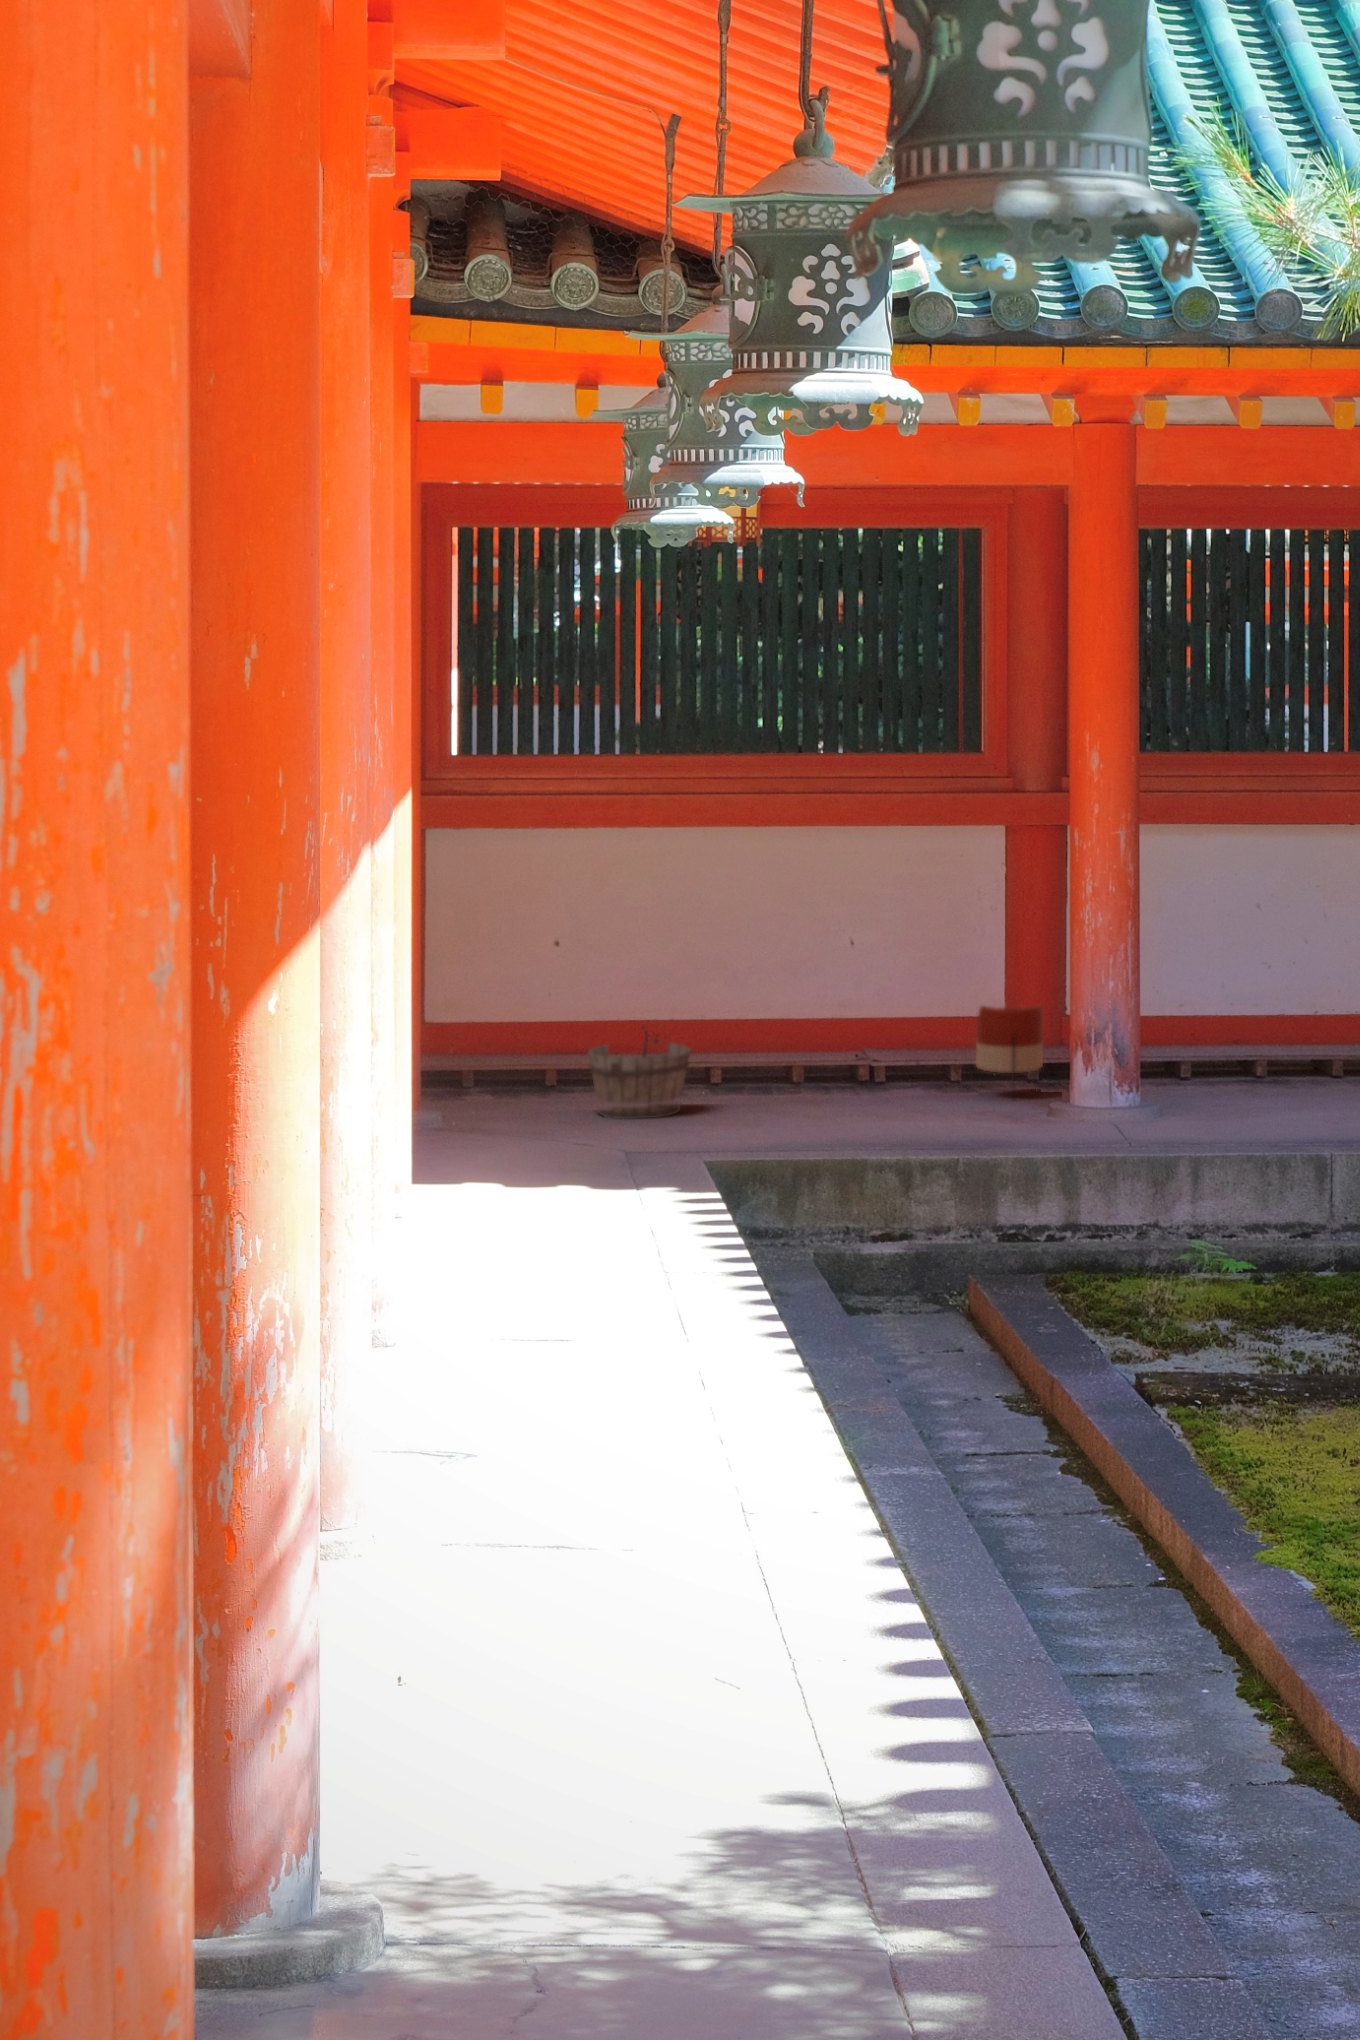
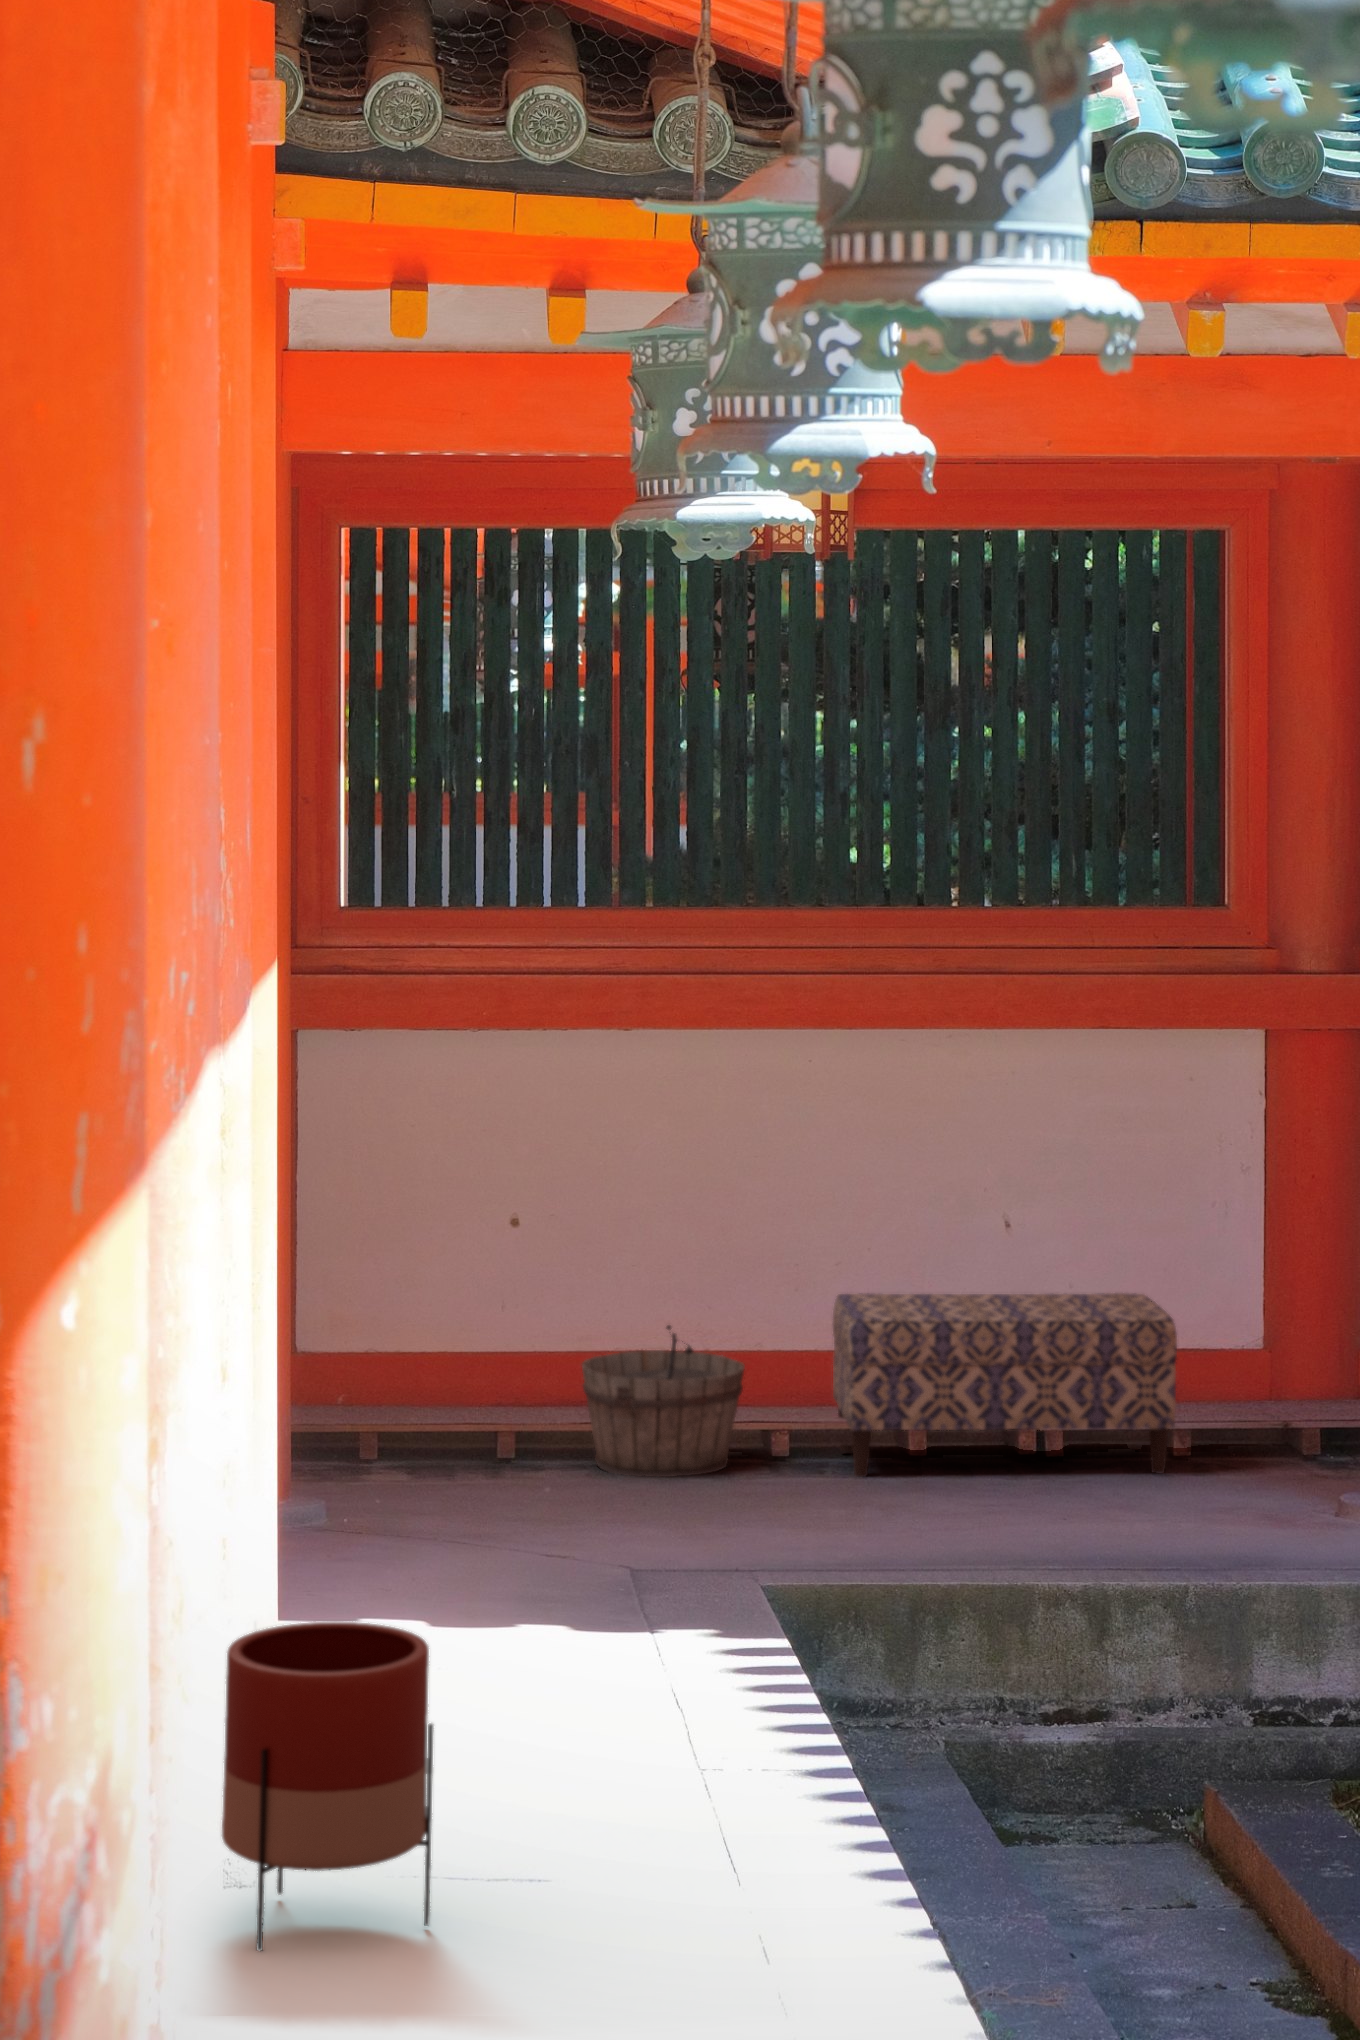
bench: none [746,1000,957,1116] -> present [833,1293,1177,1477]
planter: present [976,1005,1043,1084] -> present [222,1622,434,1951]

